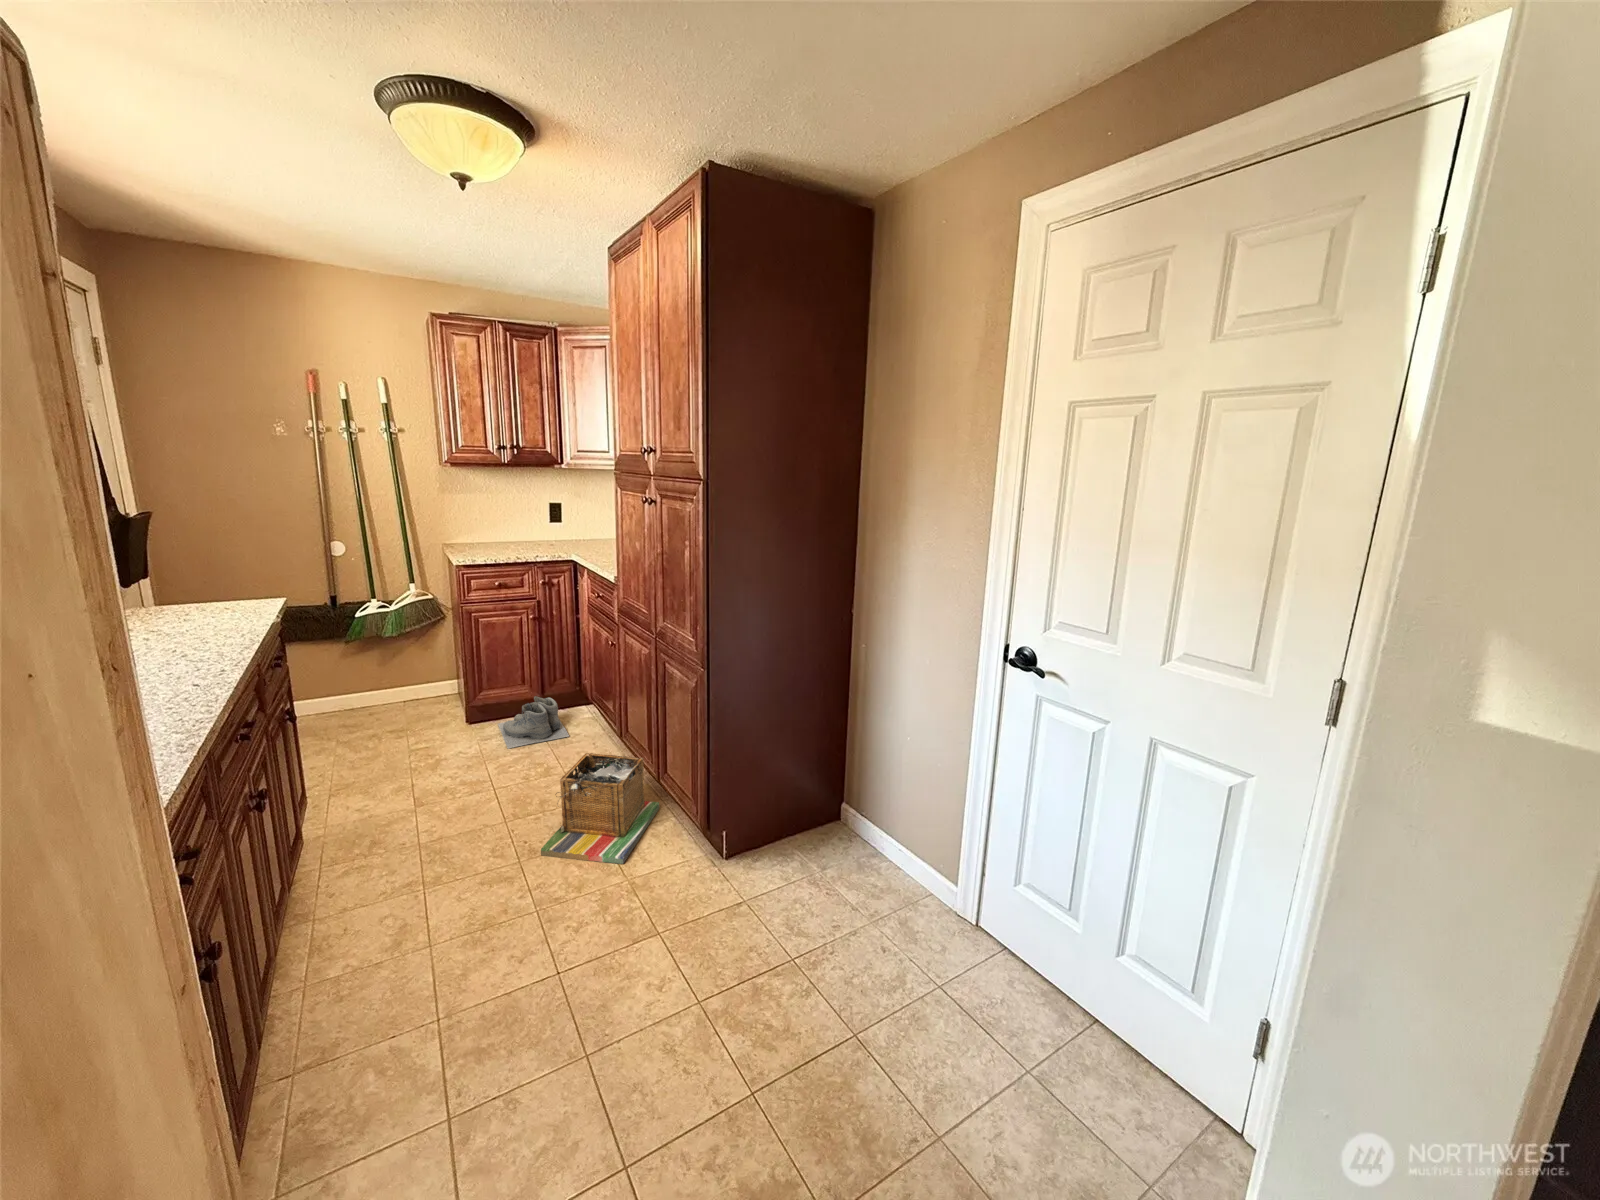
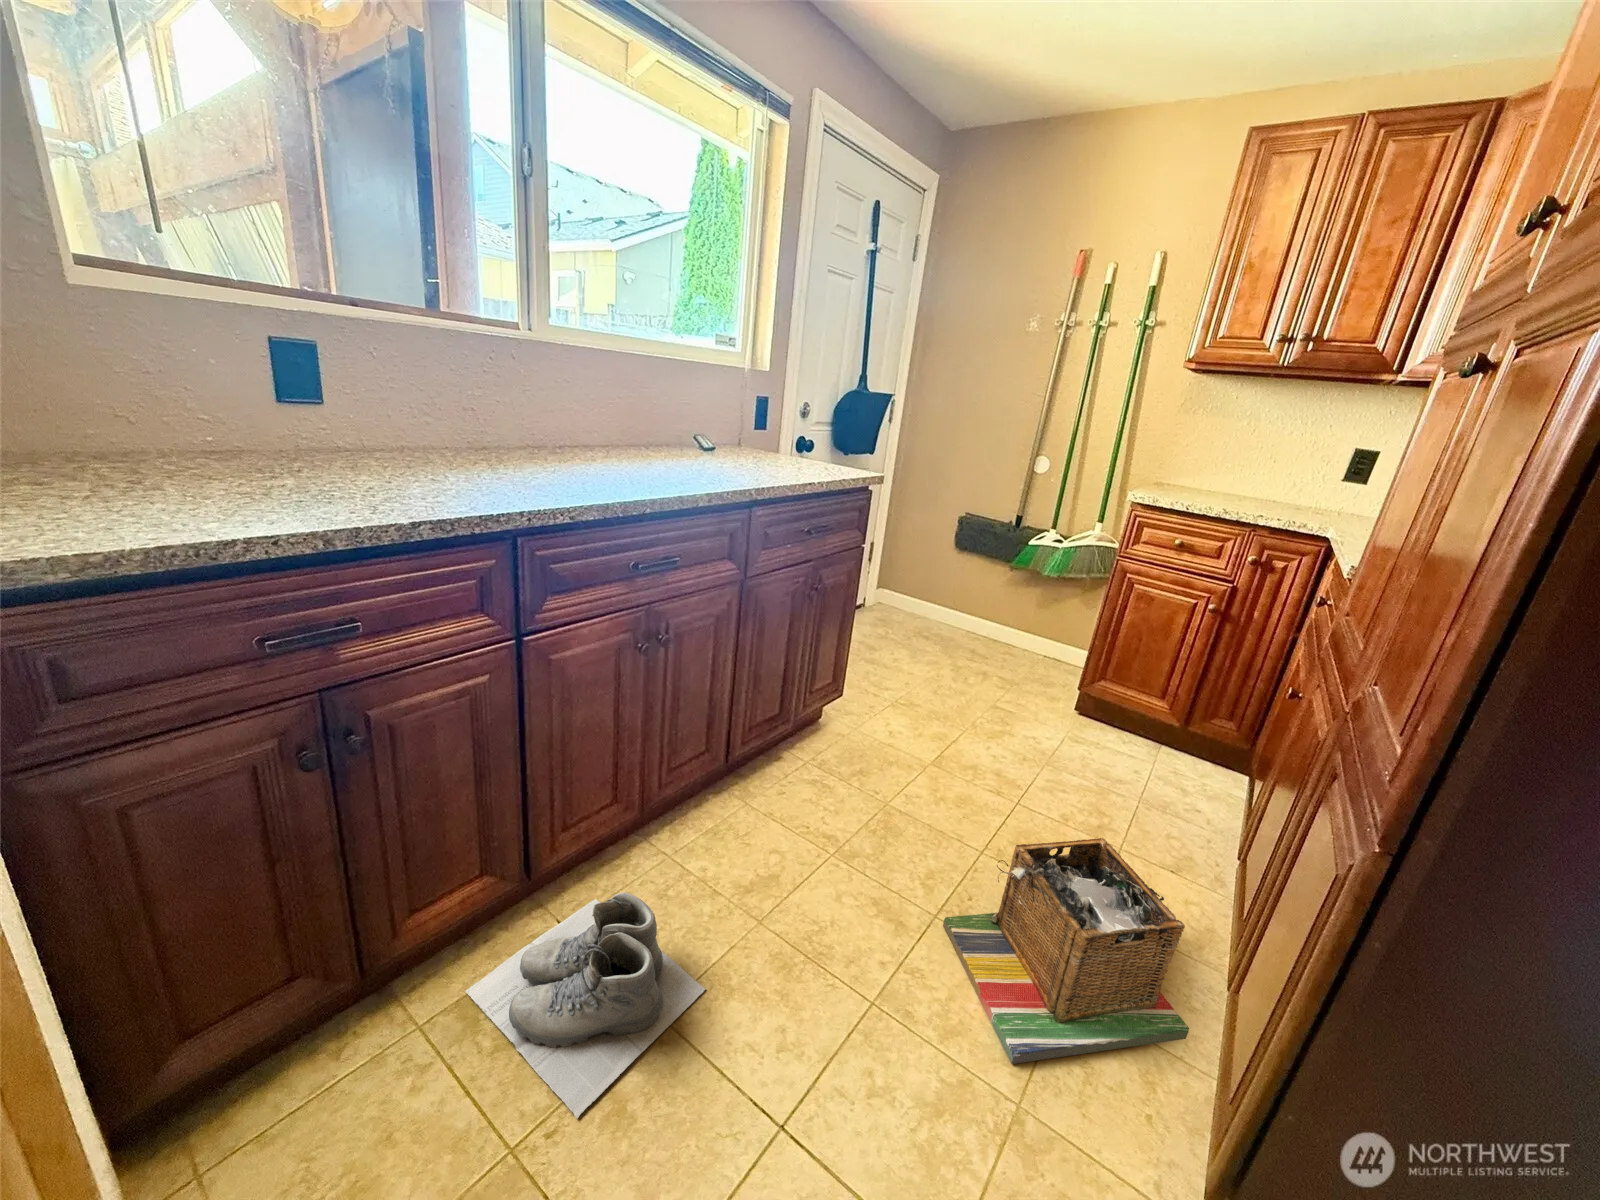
boots: present [498,696,569,749] -> present [466,892,706,1118]

